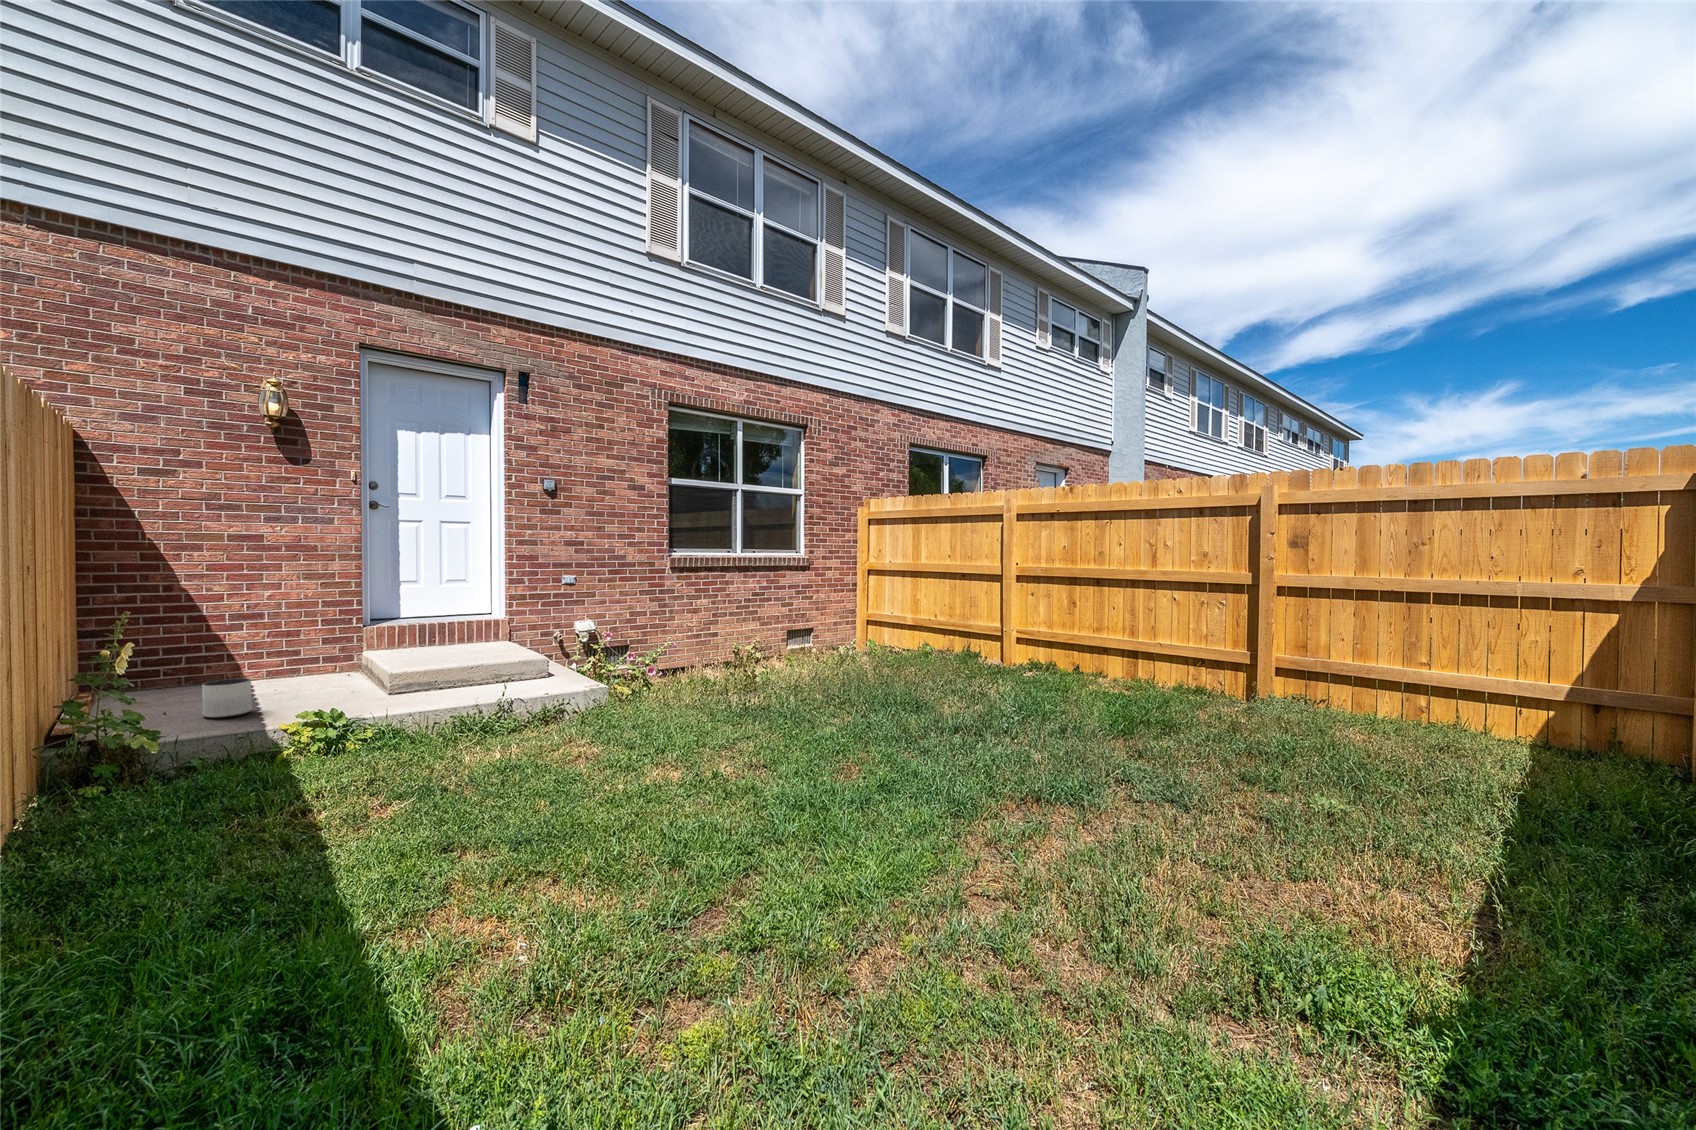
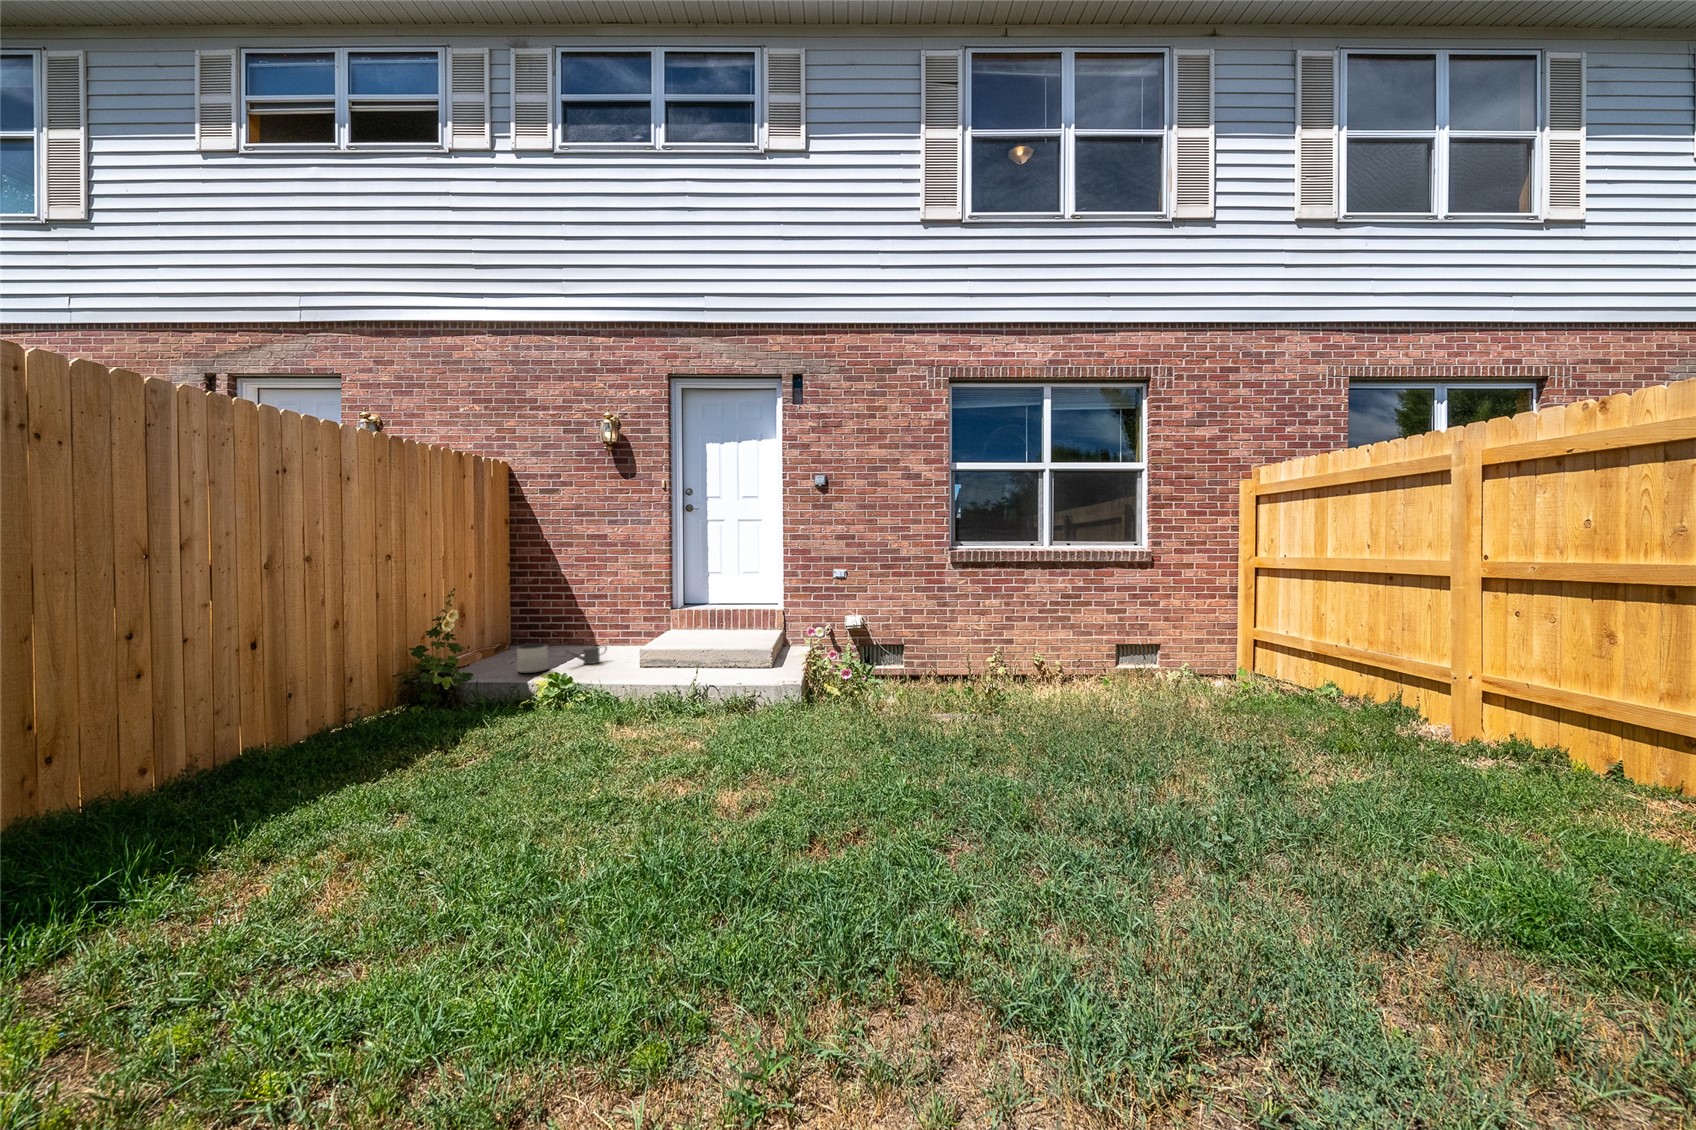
watering can: none [268,675,312,700] -> present [565,646,607,664]

